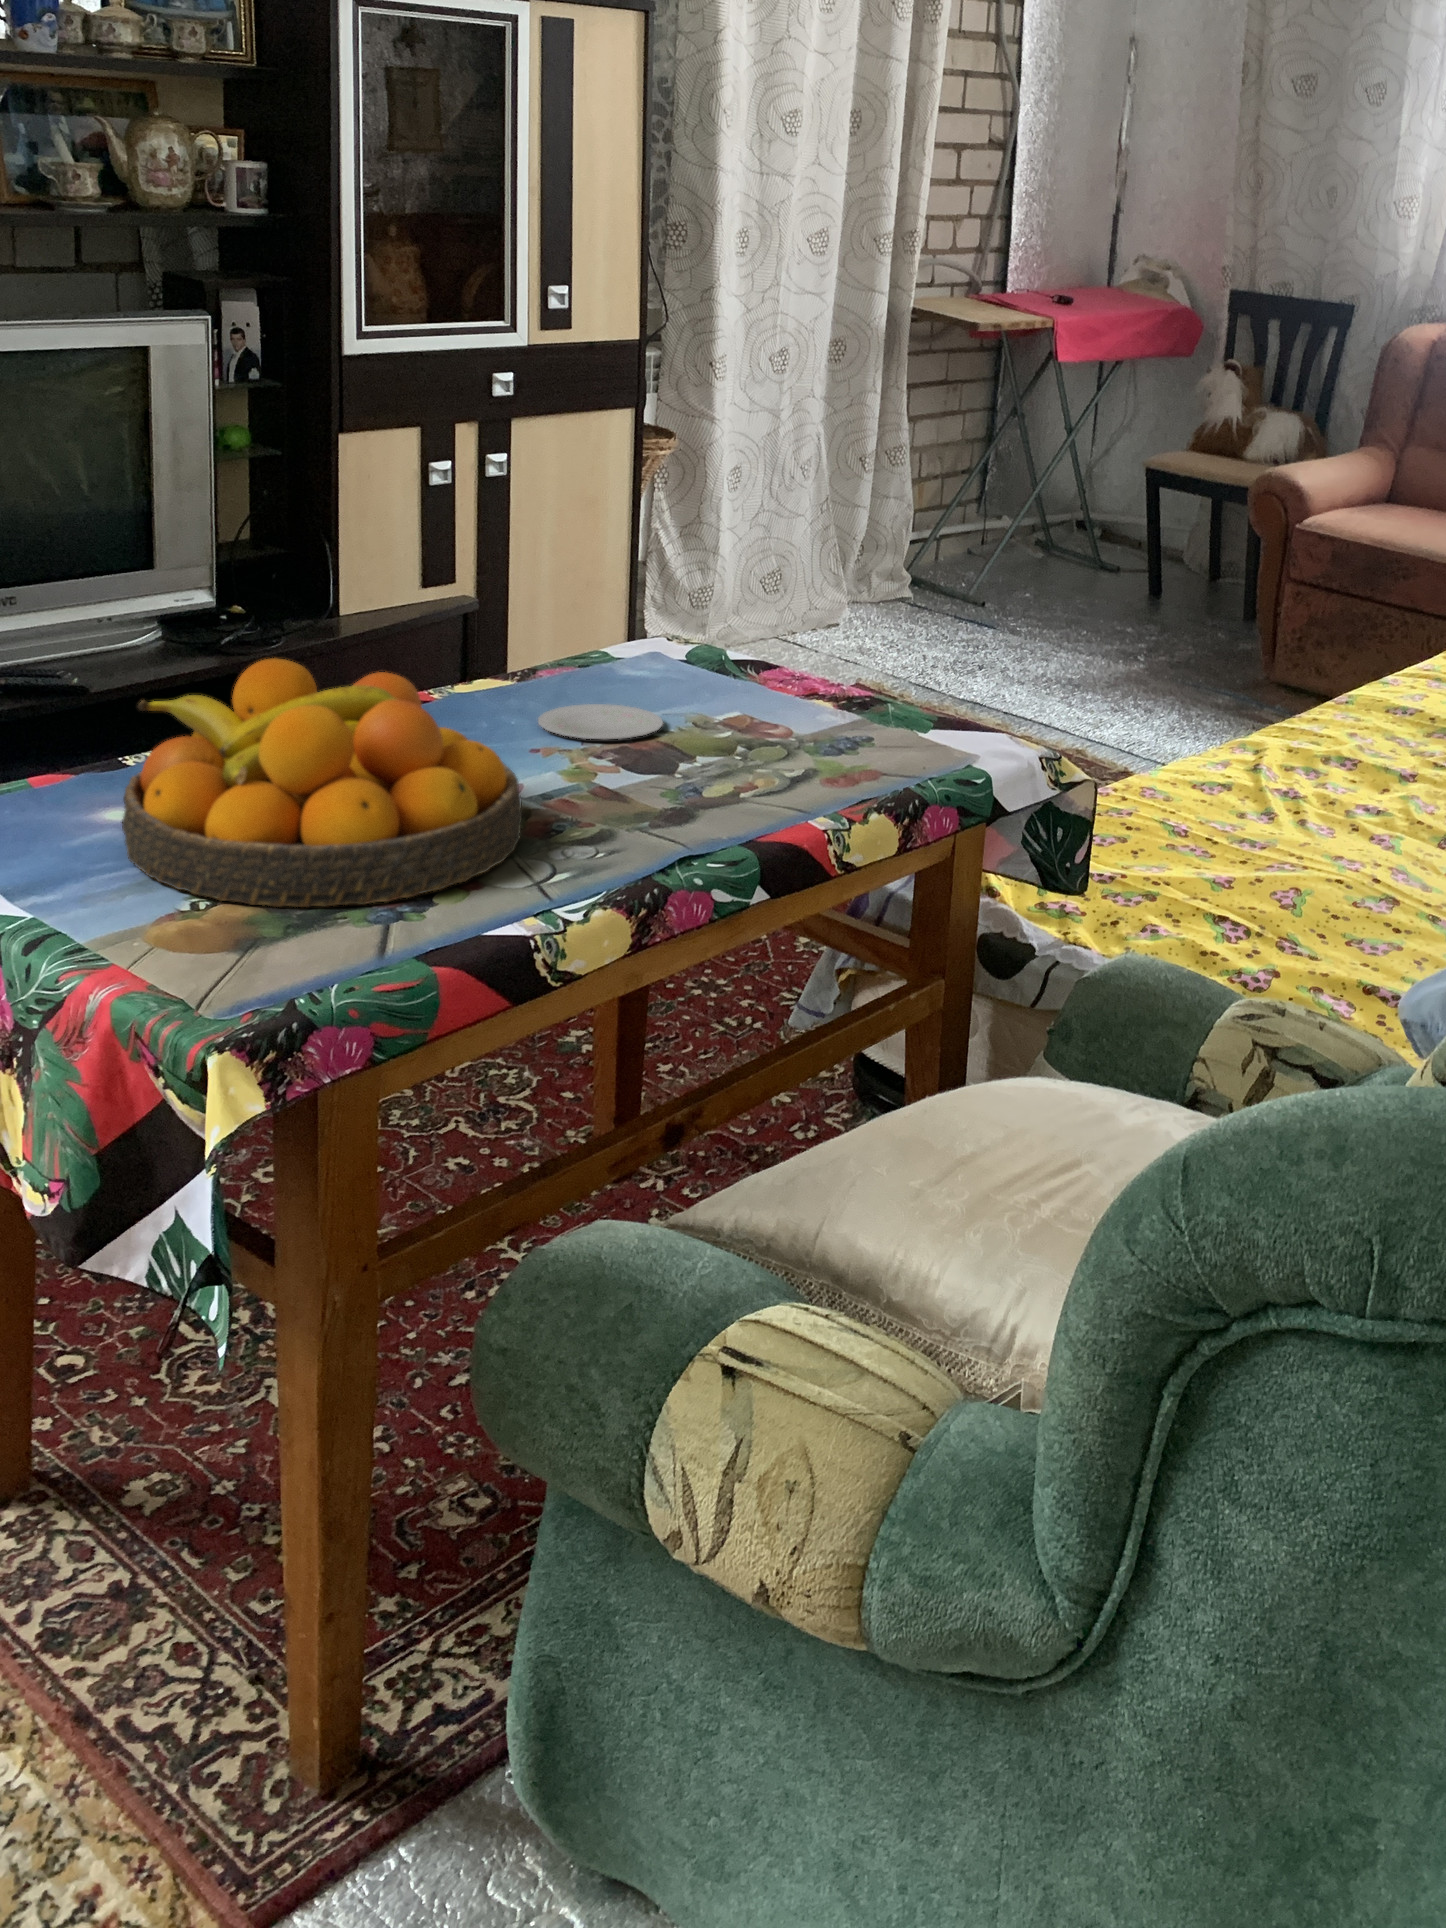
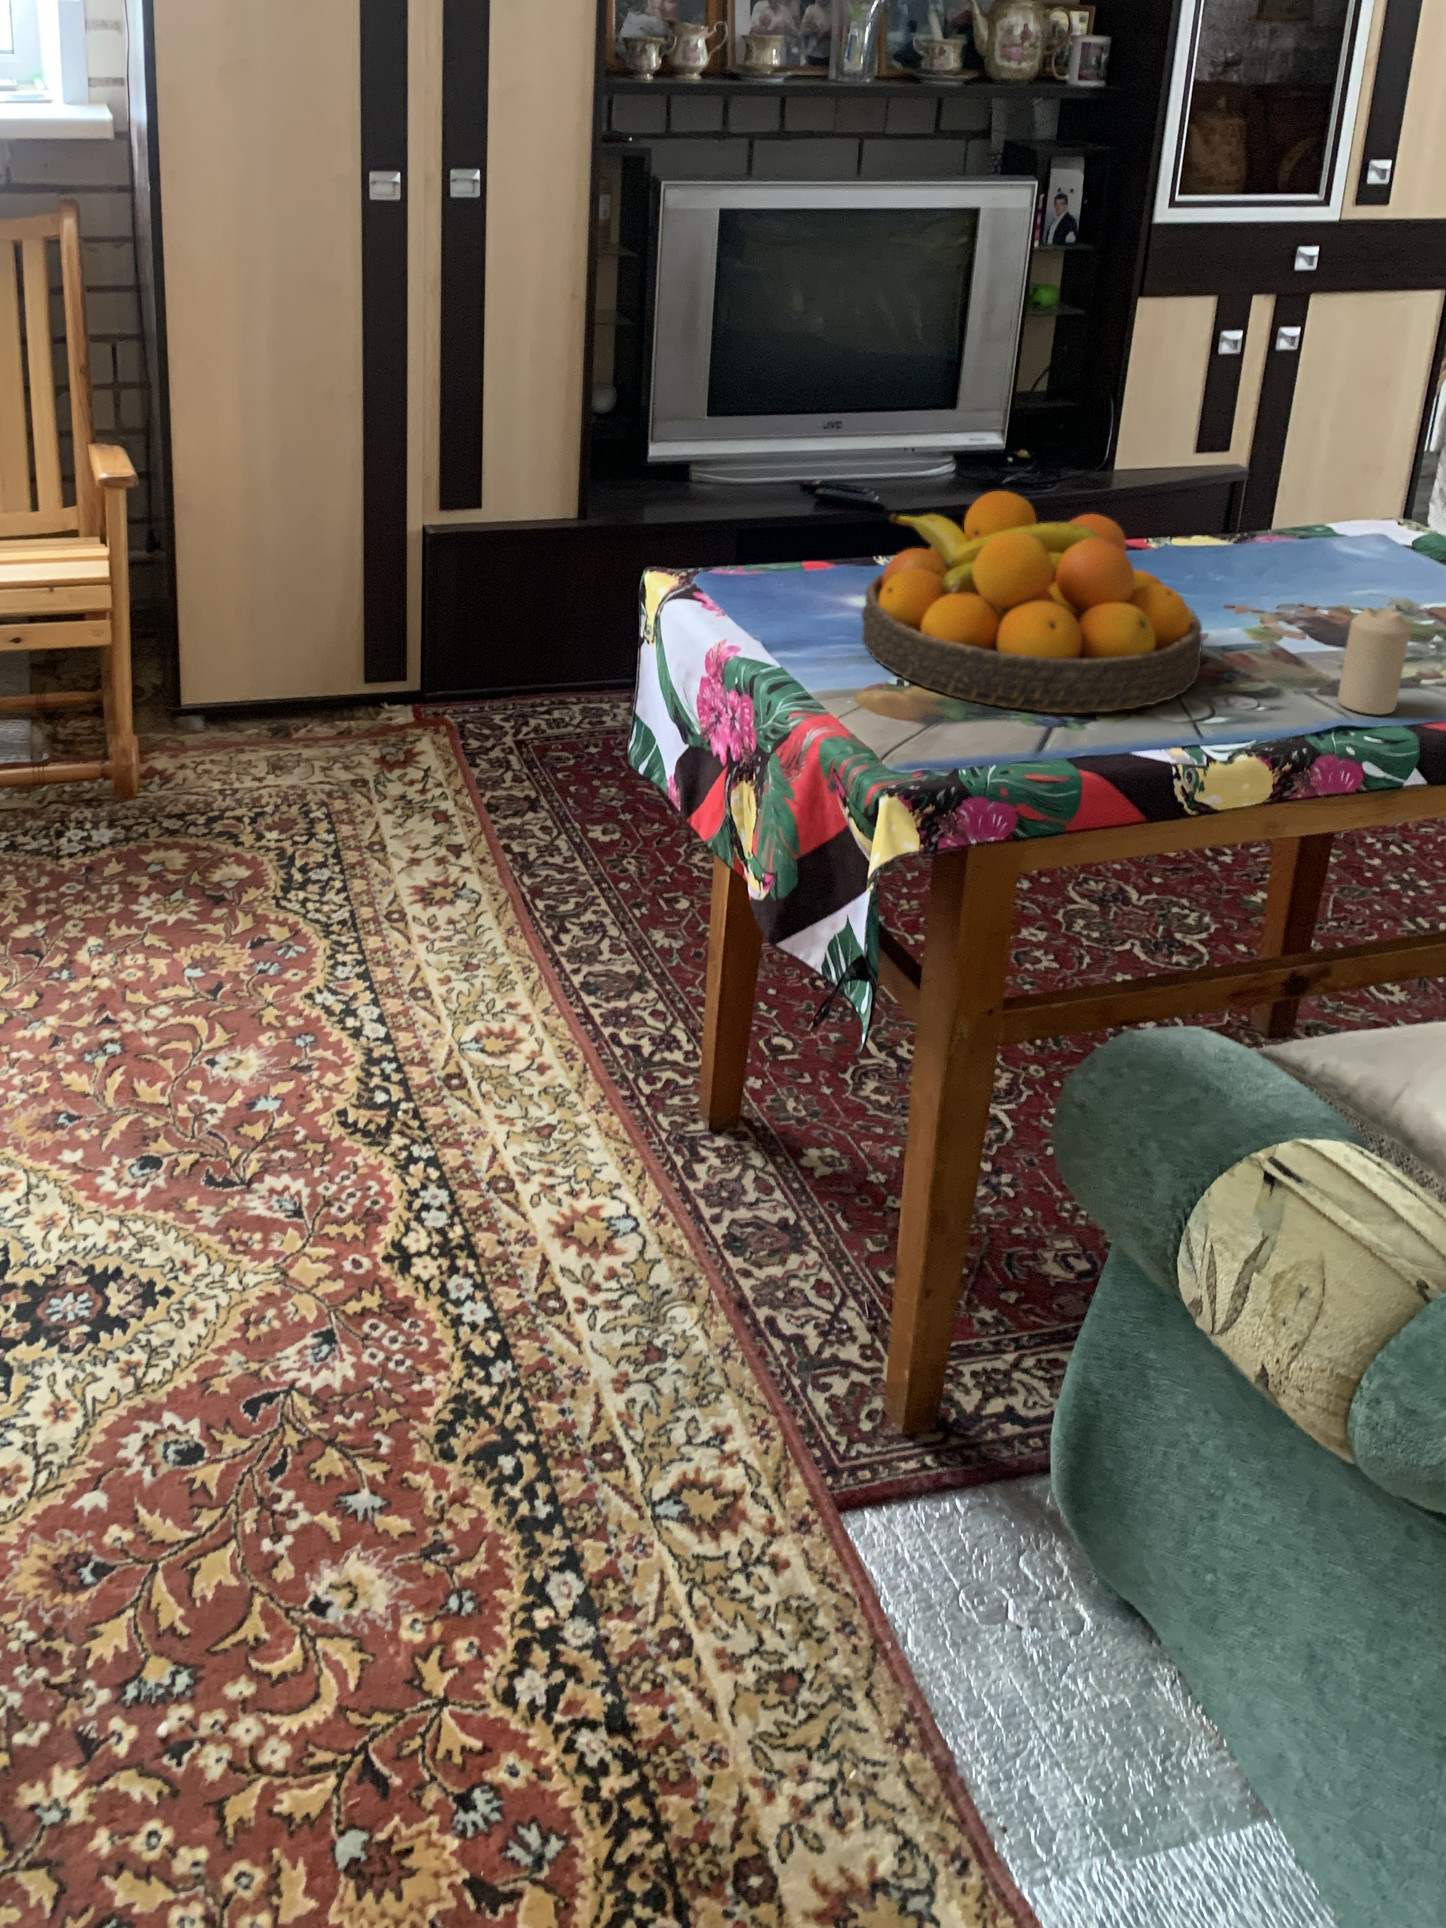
plate: present [538,704,663,739] -> none [1248,370,1374,610]
candle: none [663,732,723,842] -> present [1338,607,1410,714]

